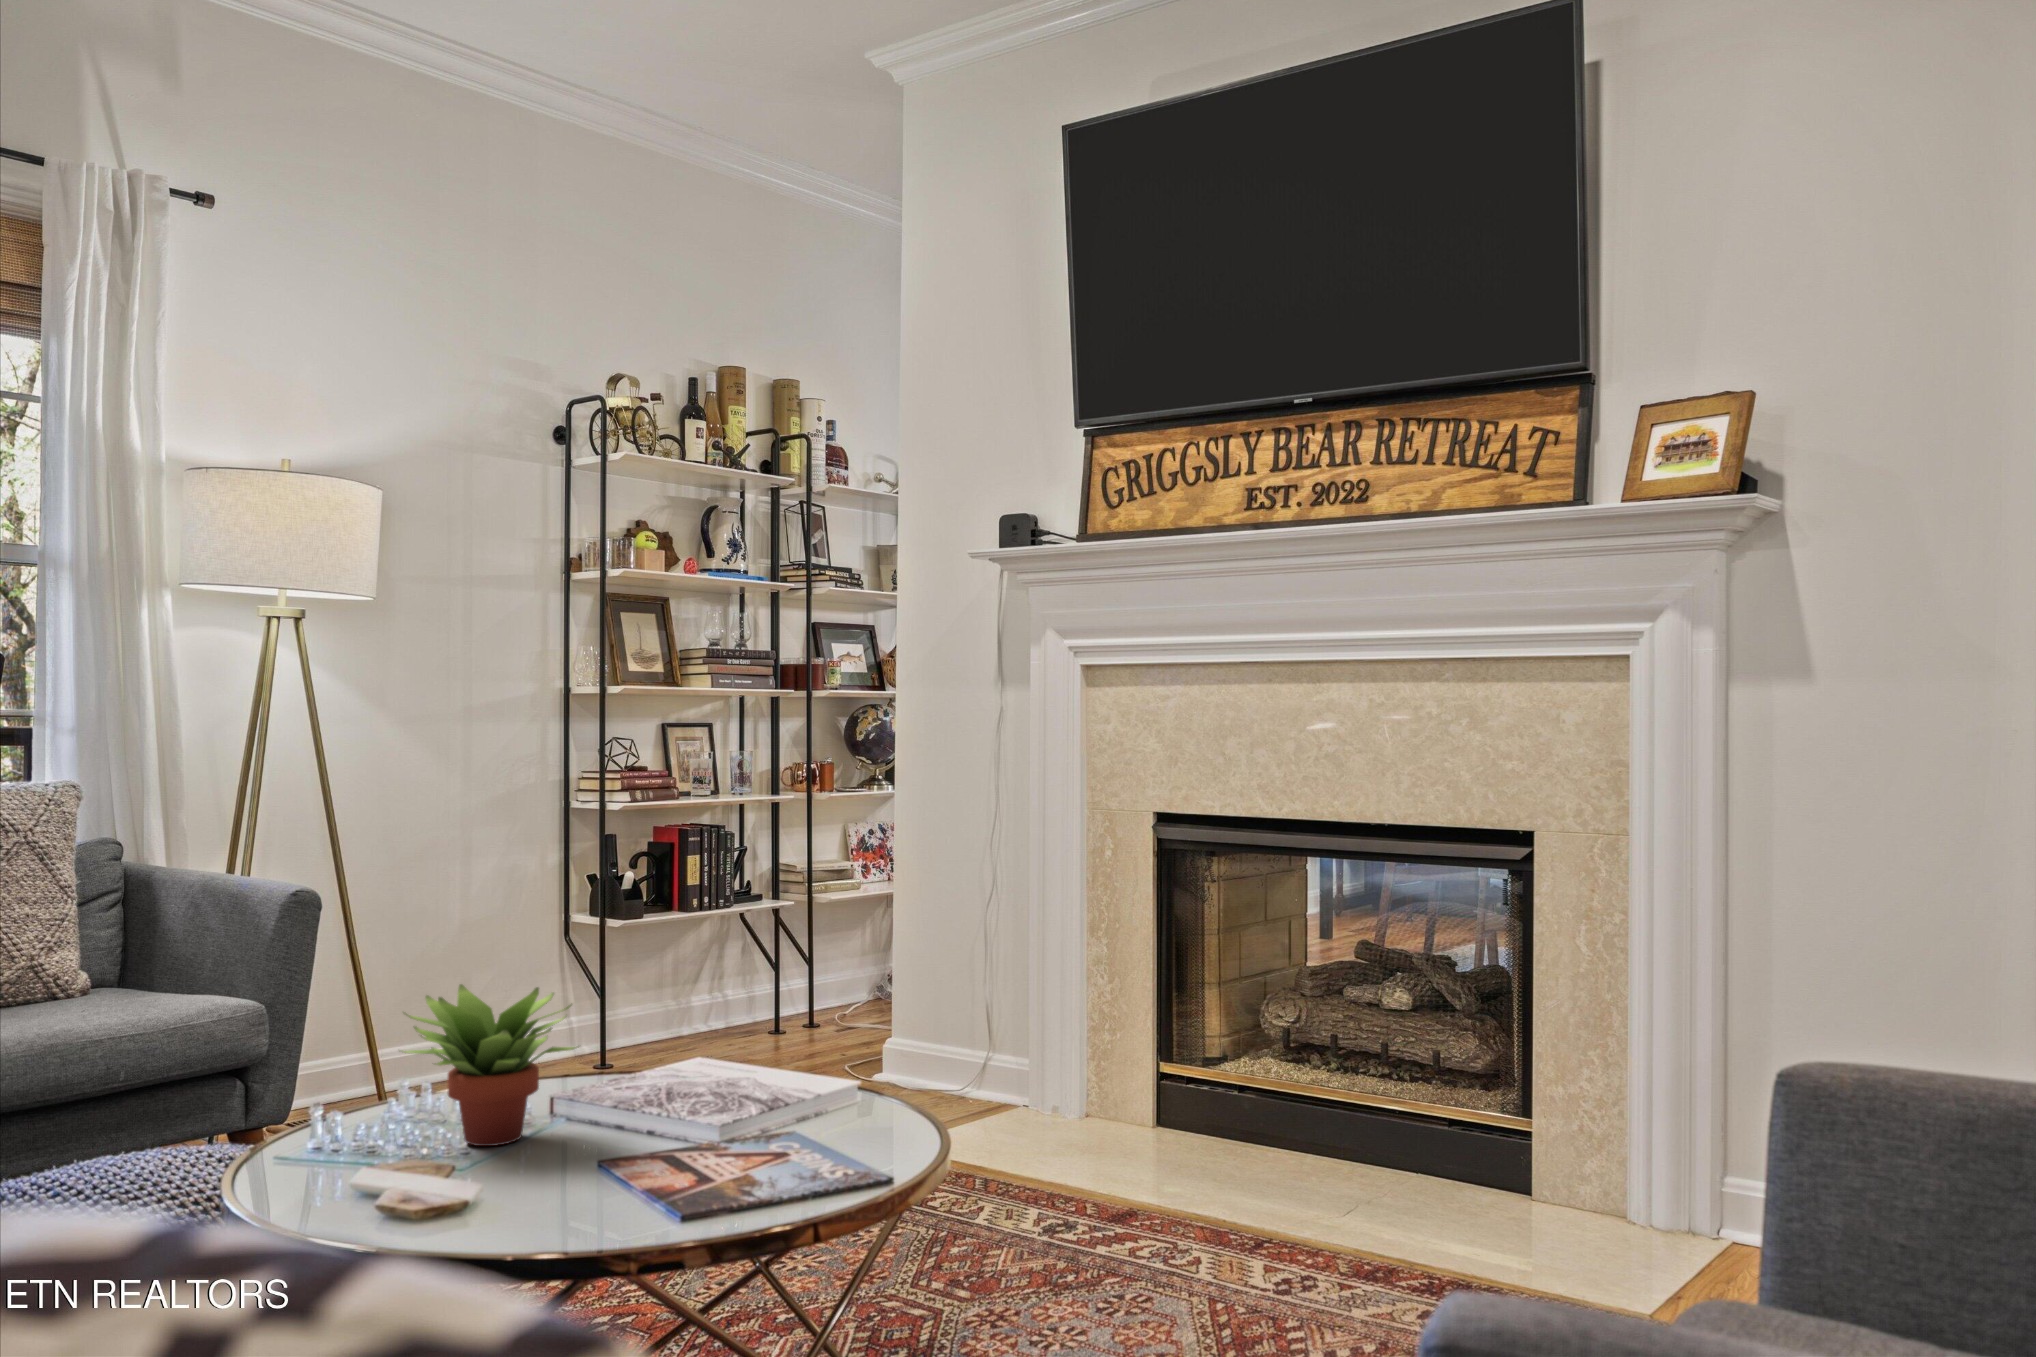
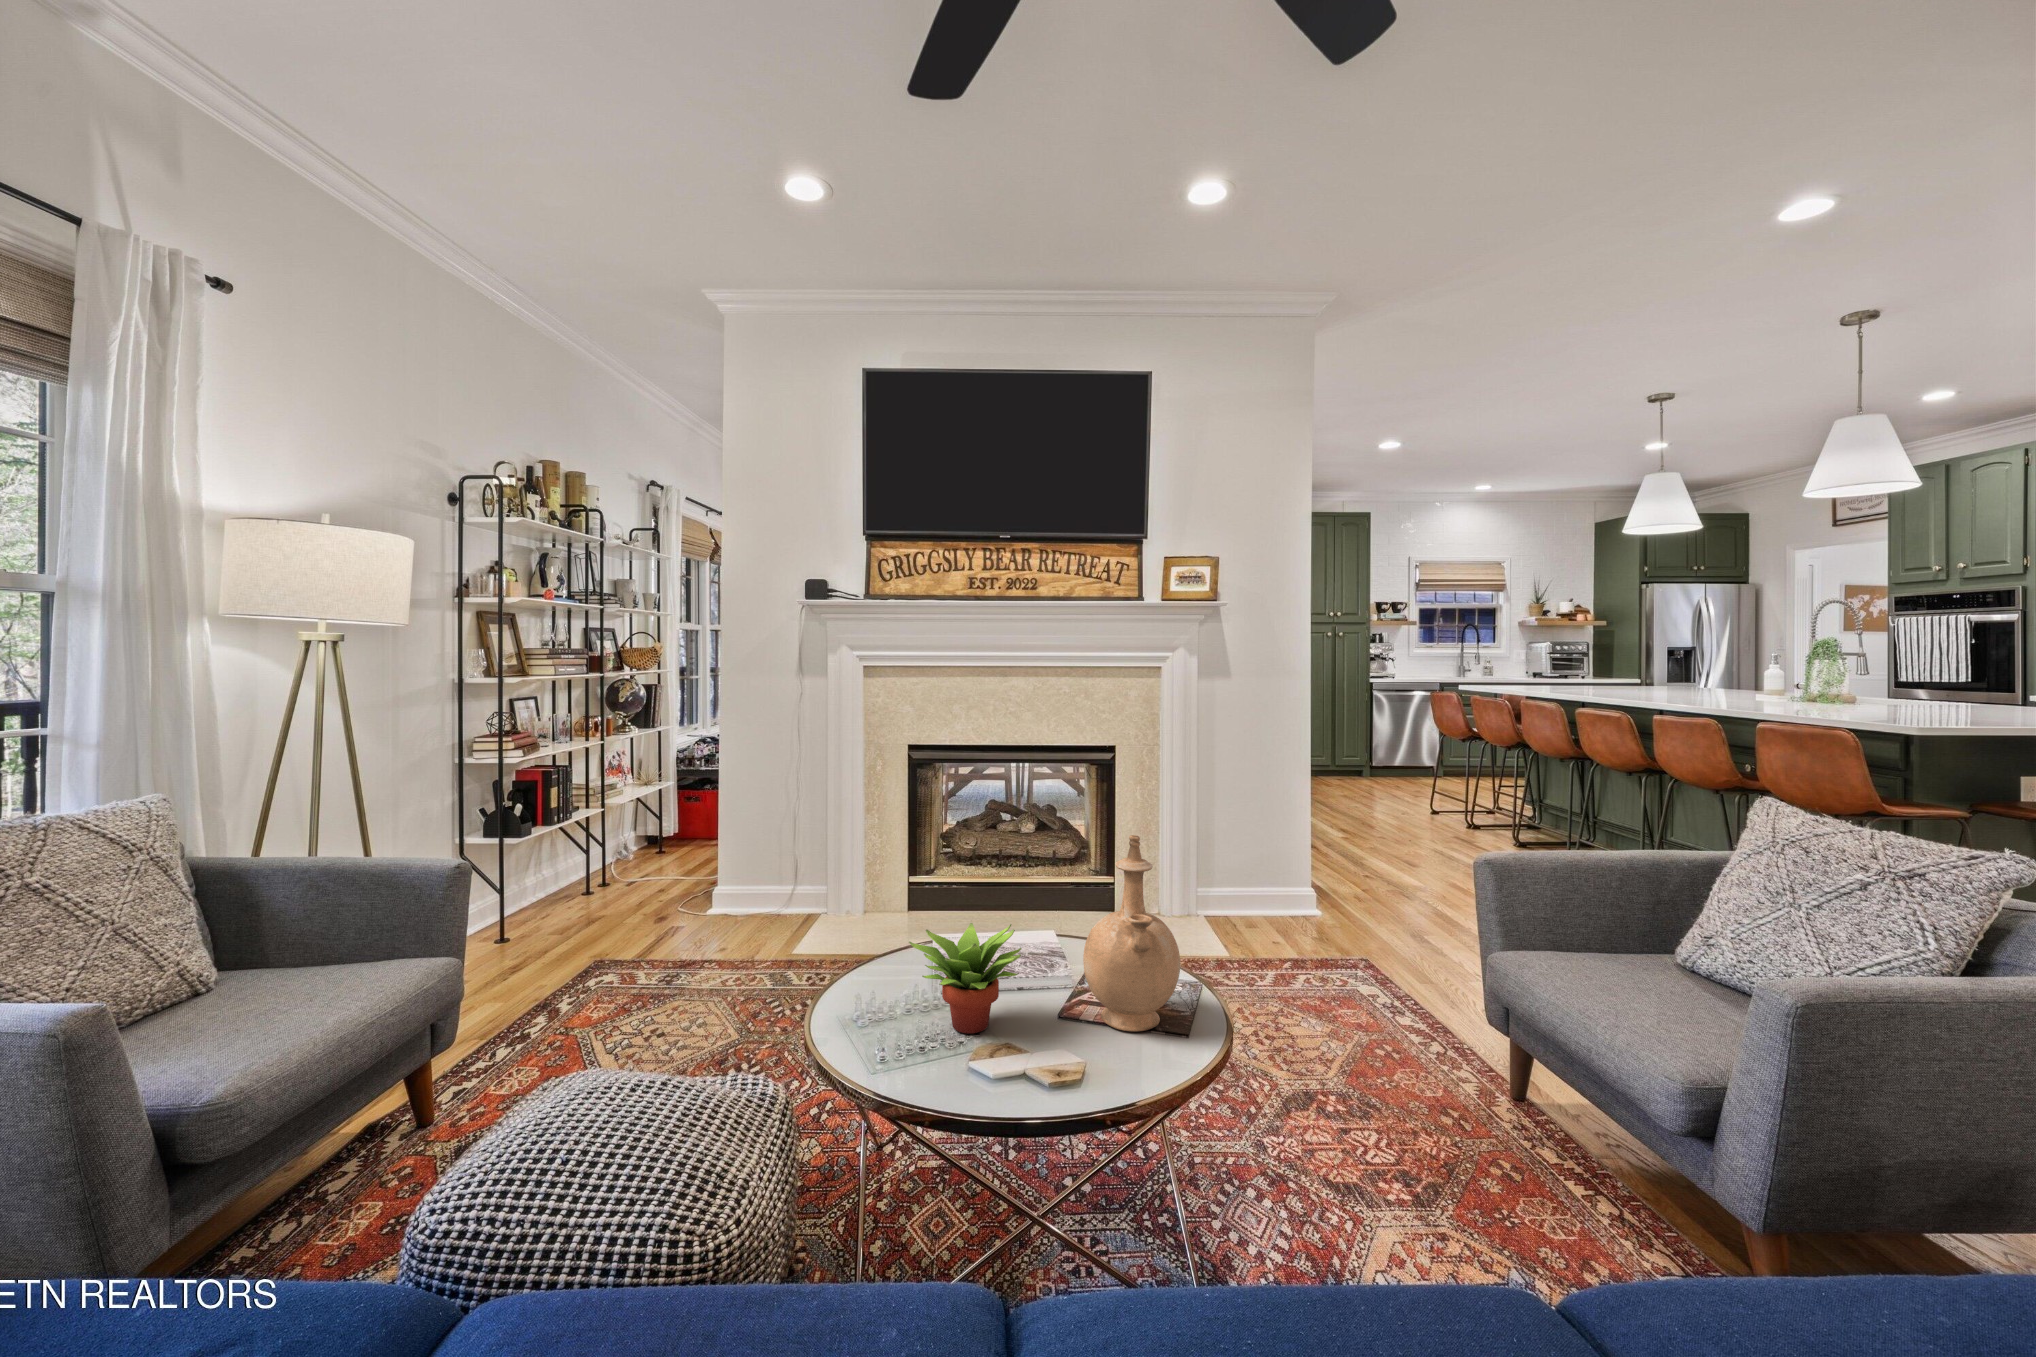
vase: none [592,857,759,1186] -> present [1083,835,1180,1031]

